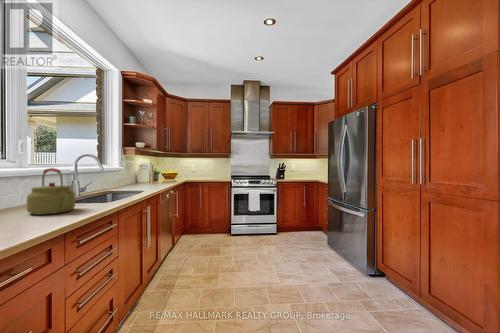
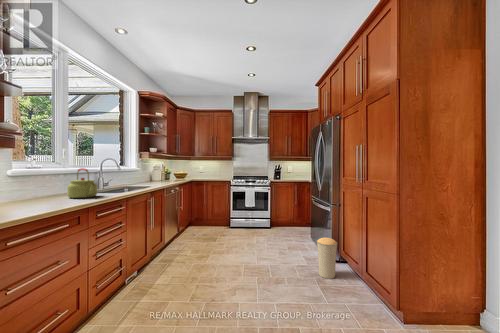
trash can: none [359,250,386,302] -> present [317,237,337,279]

